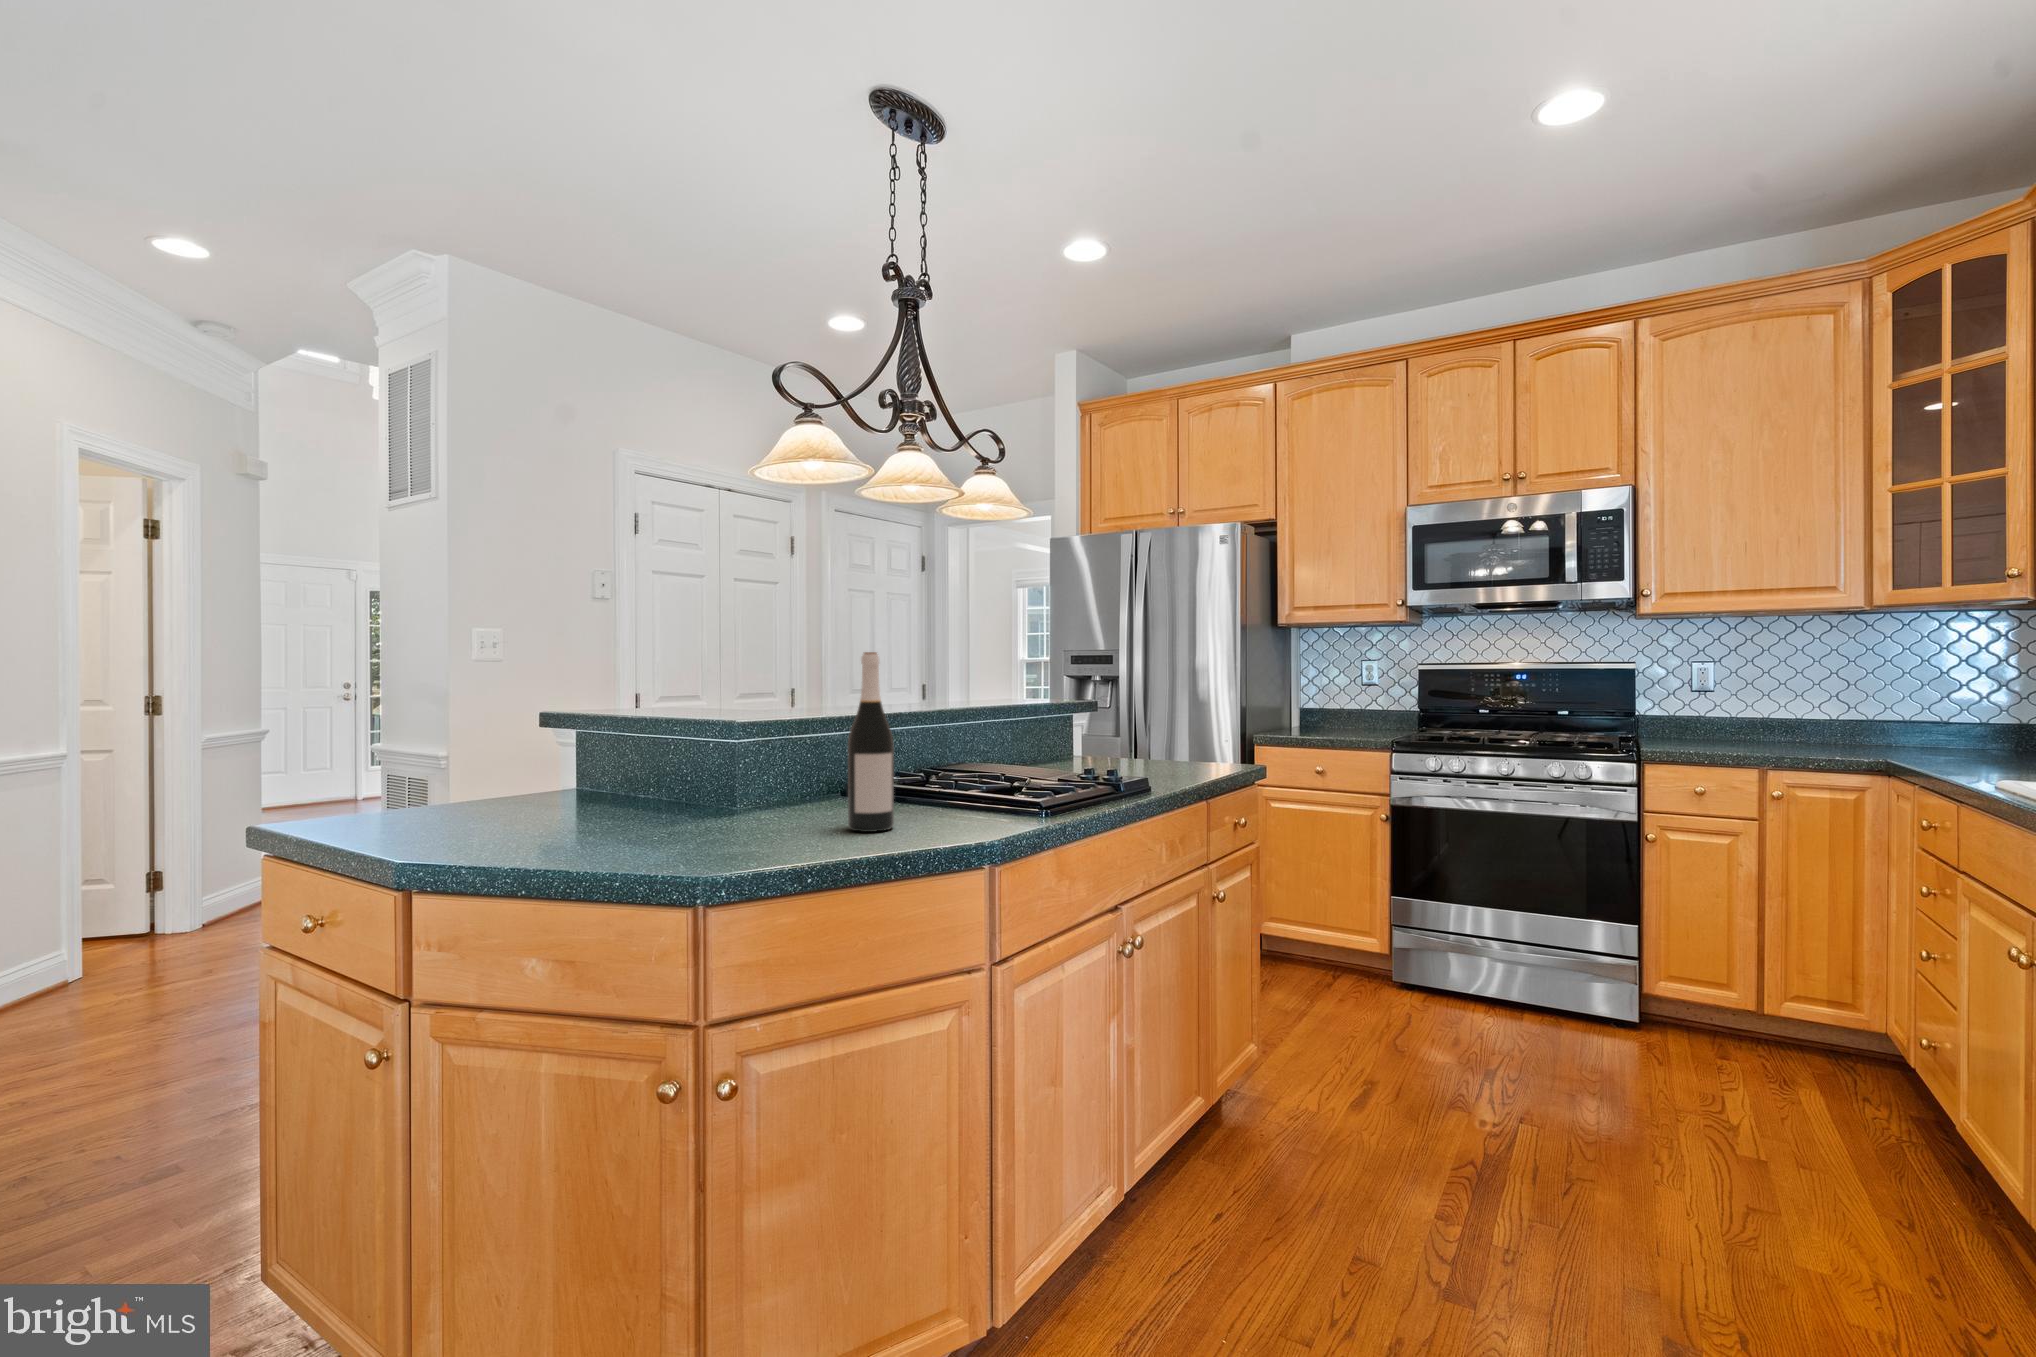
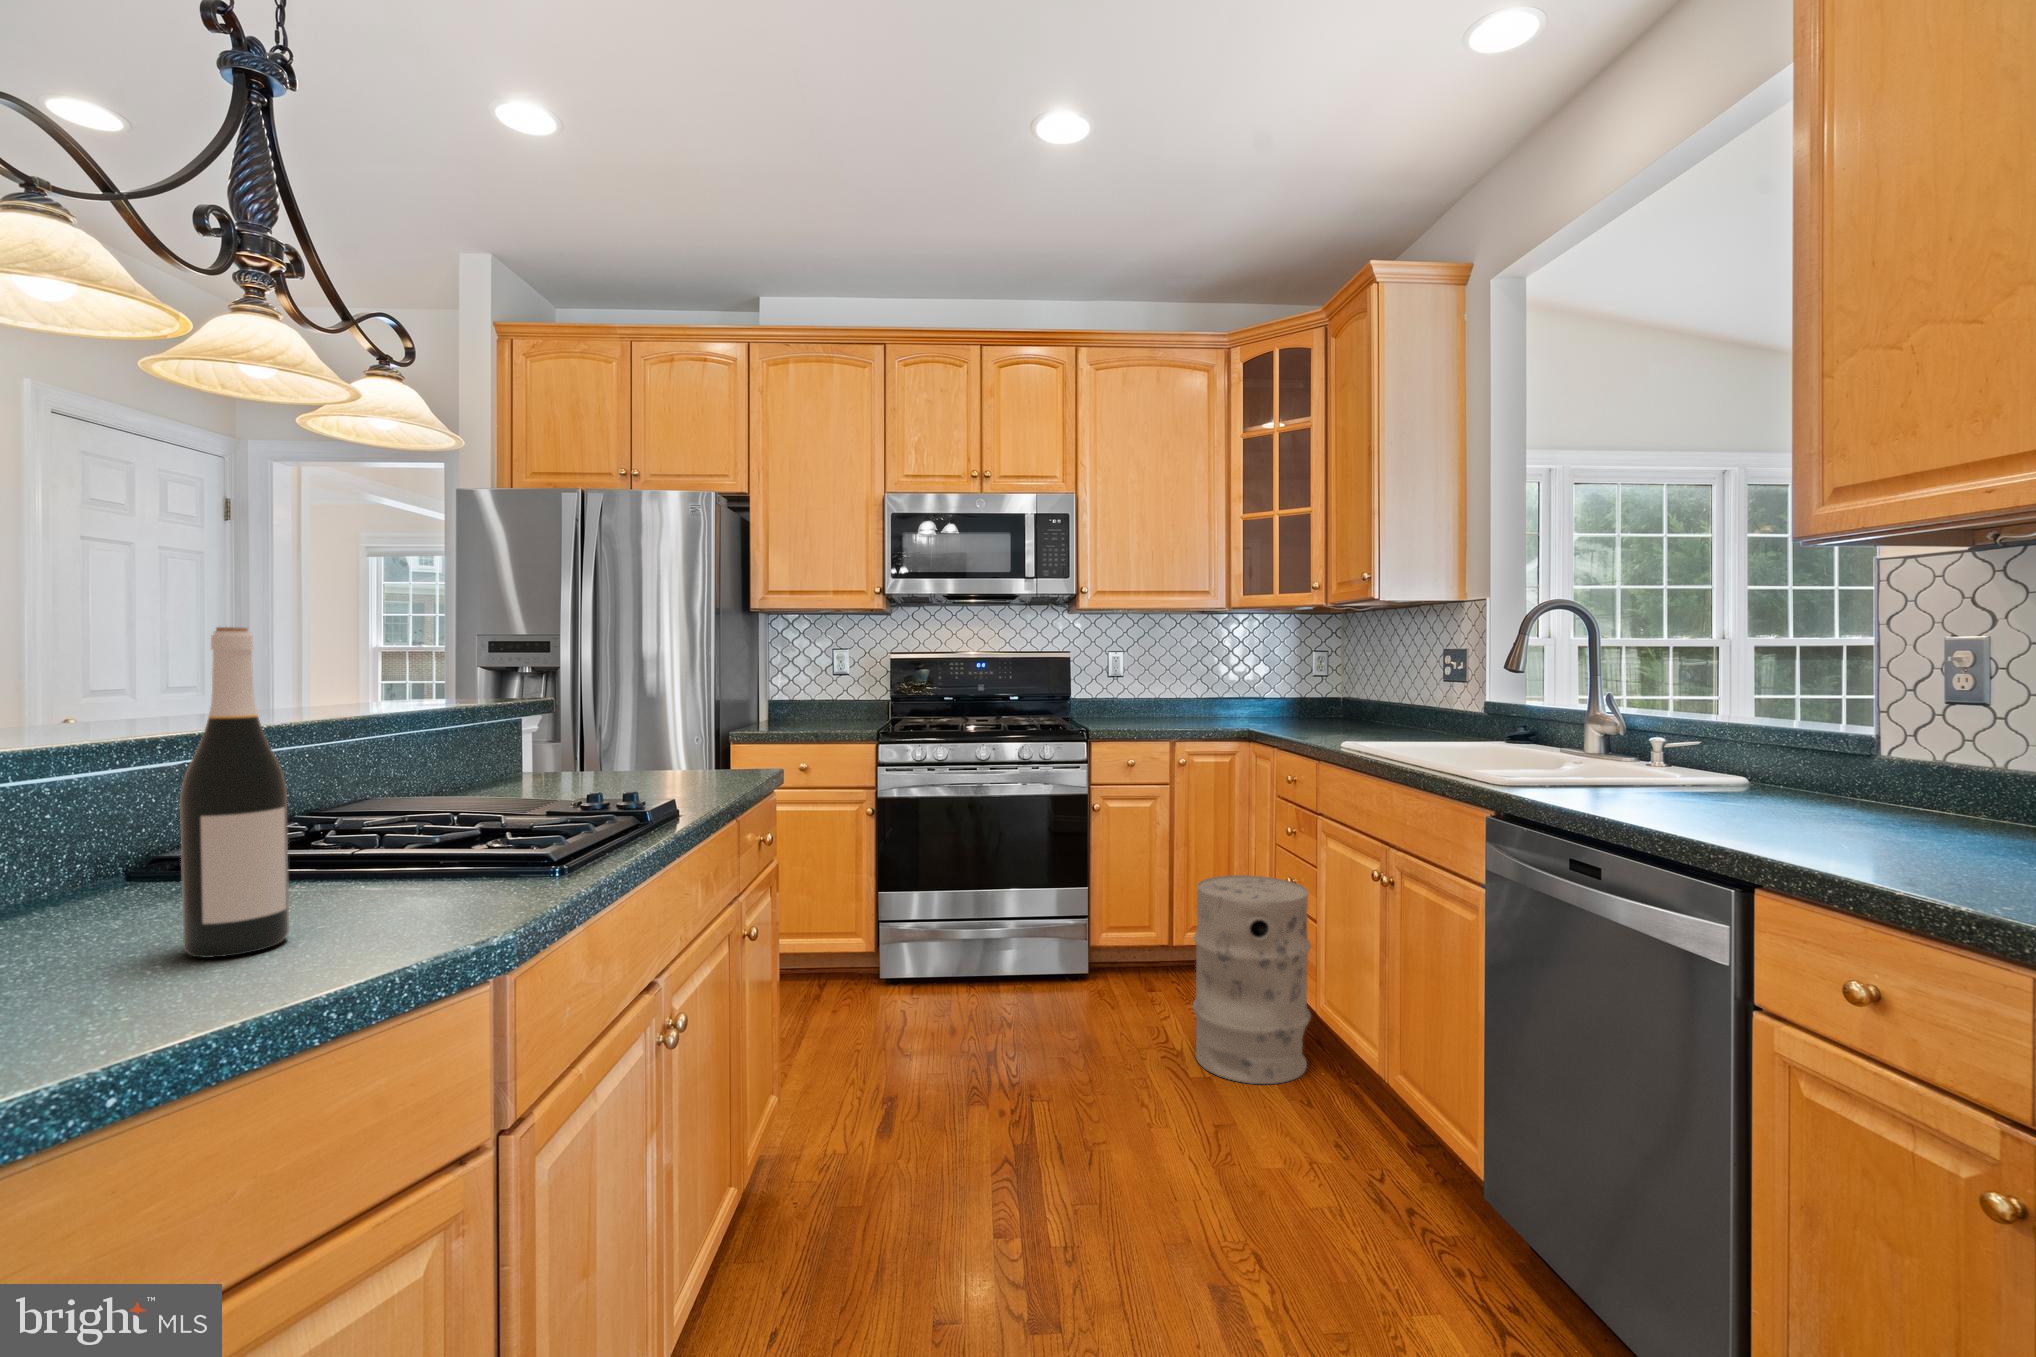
trash can: none [1744,927,1924,1185] -> present [1193,875,1311,1084]

